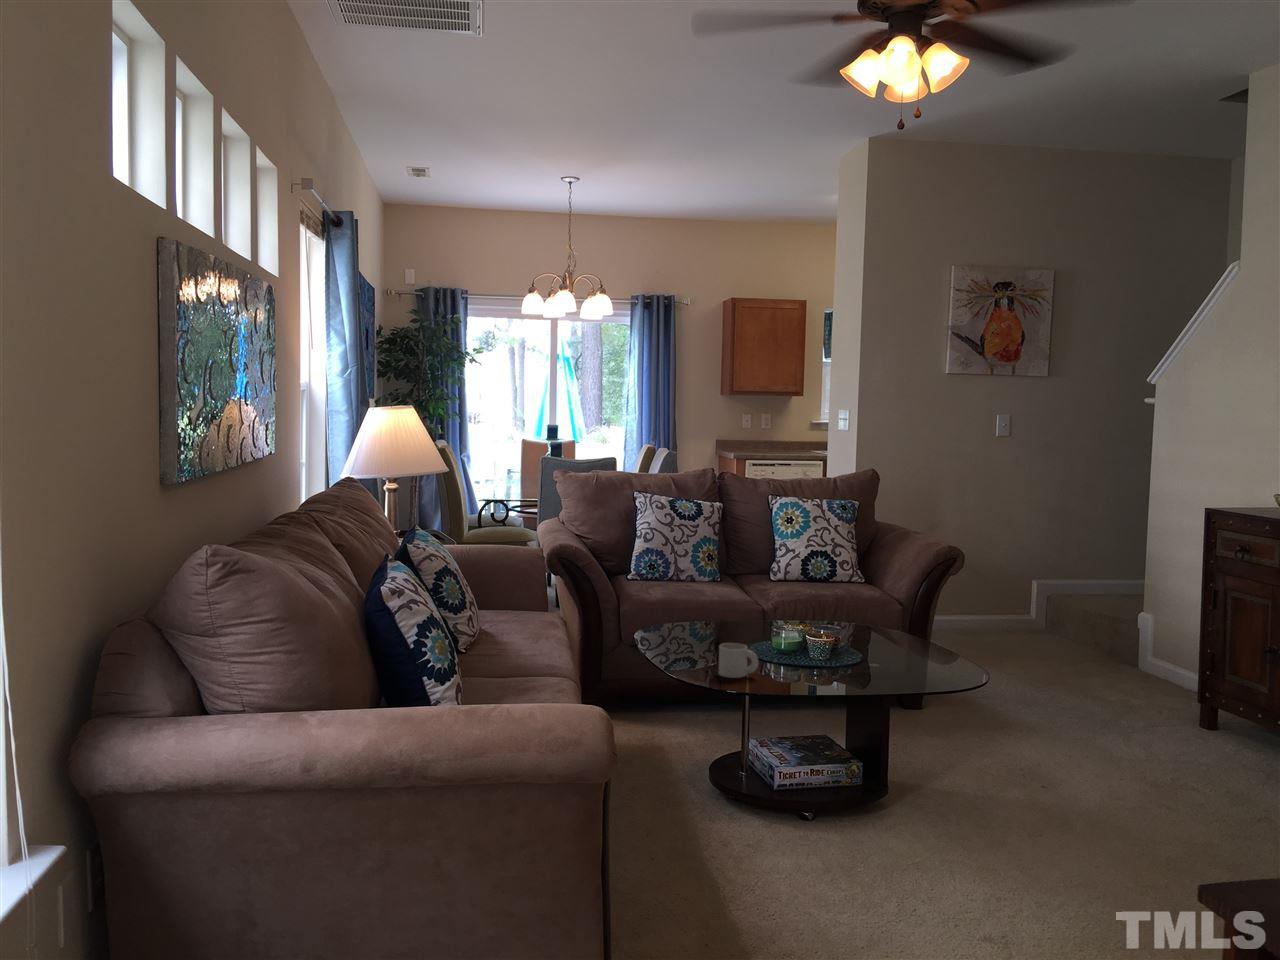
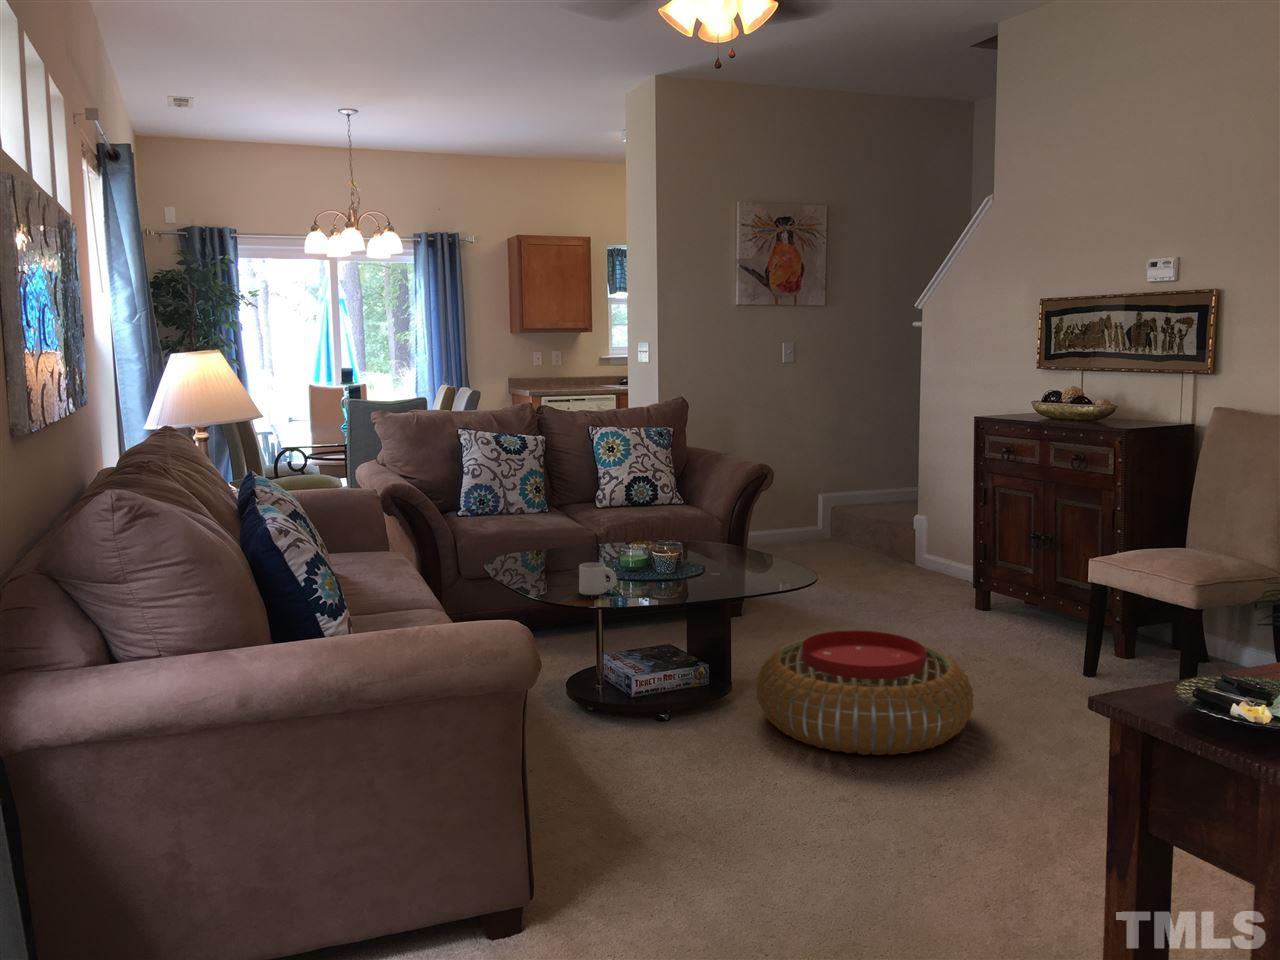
pouf: none [911,743,1170,897] -> present [756,630,973,755]

